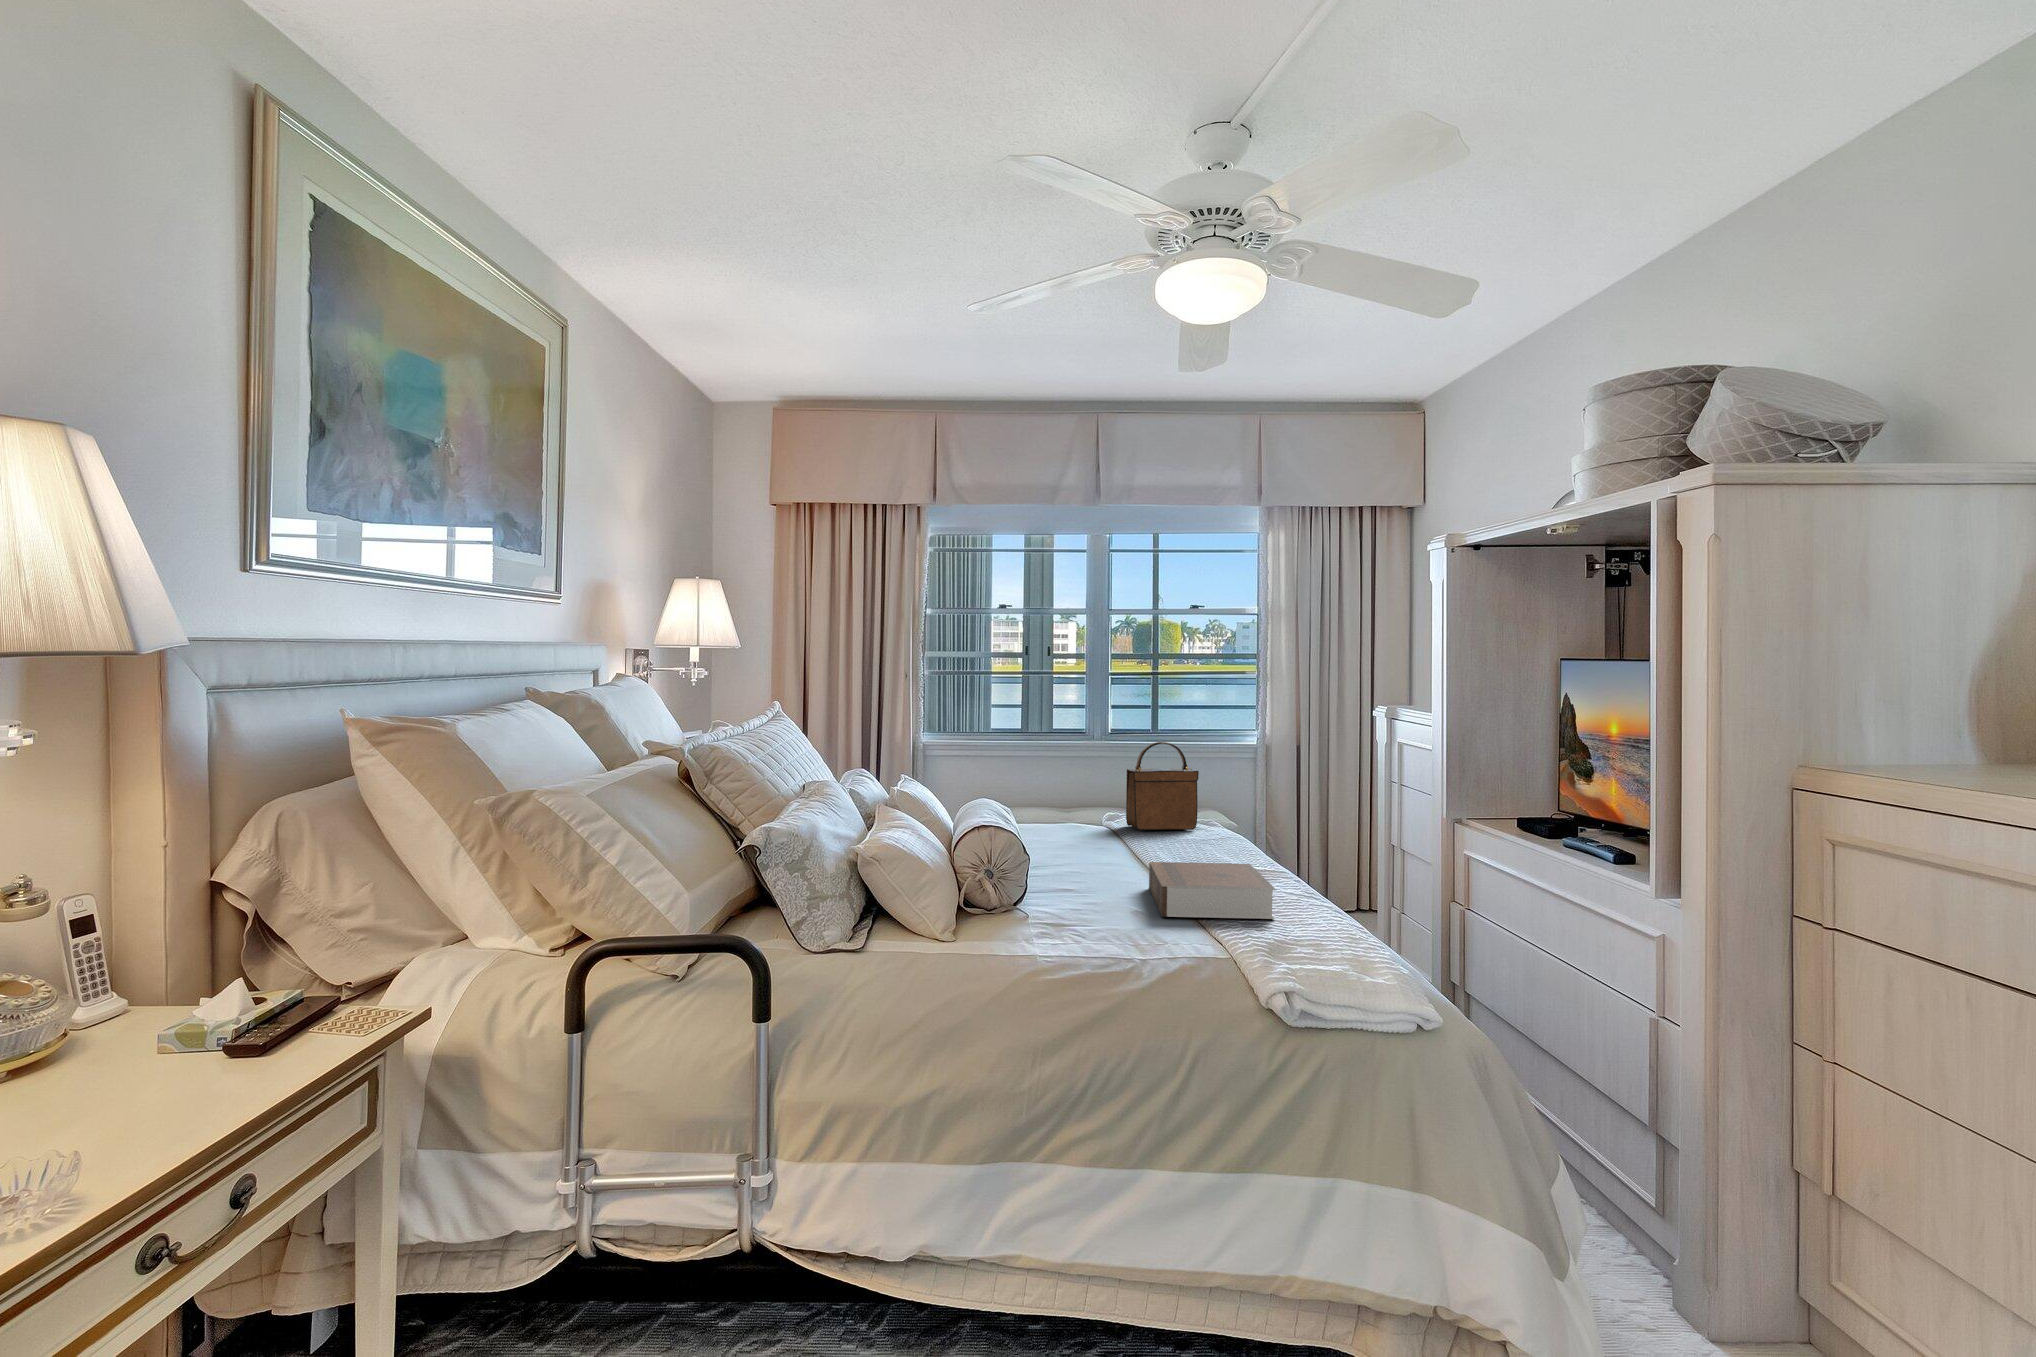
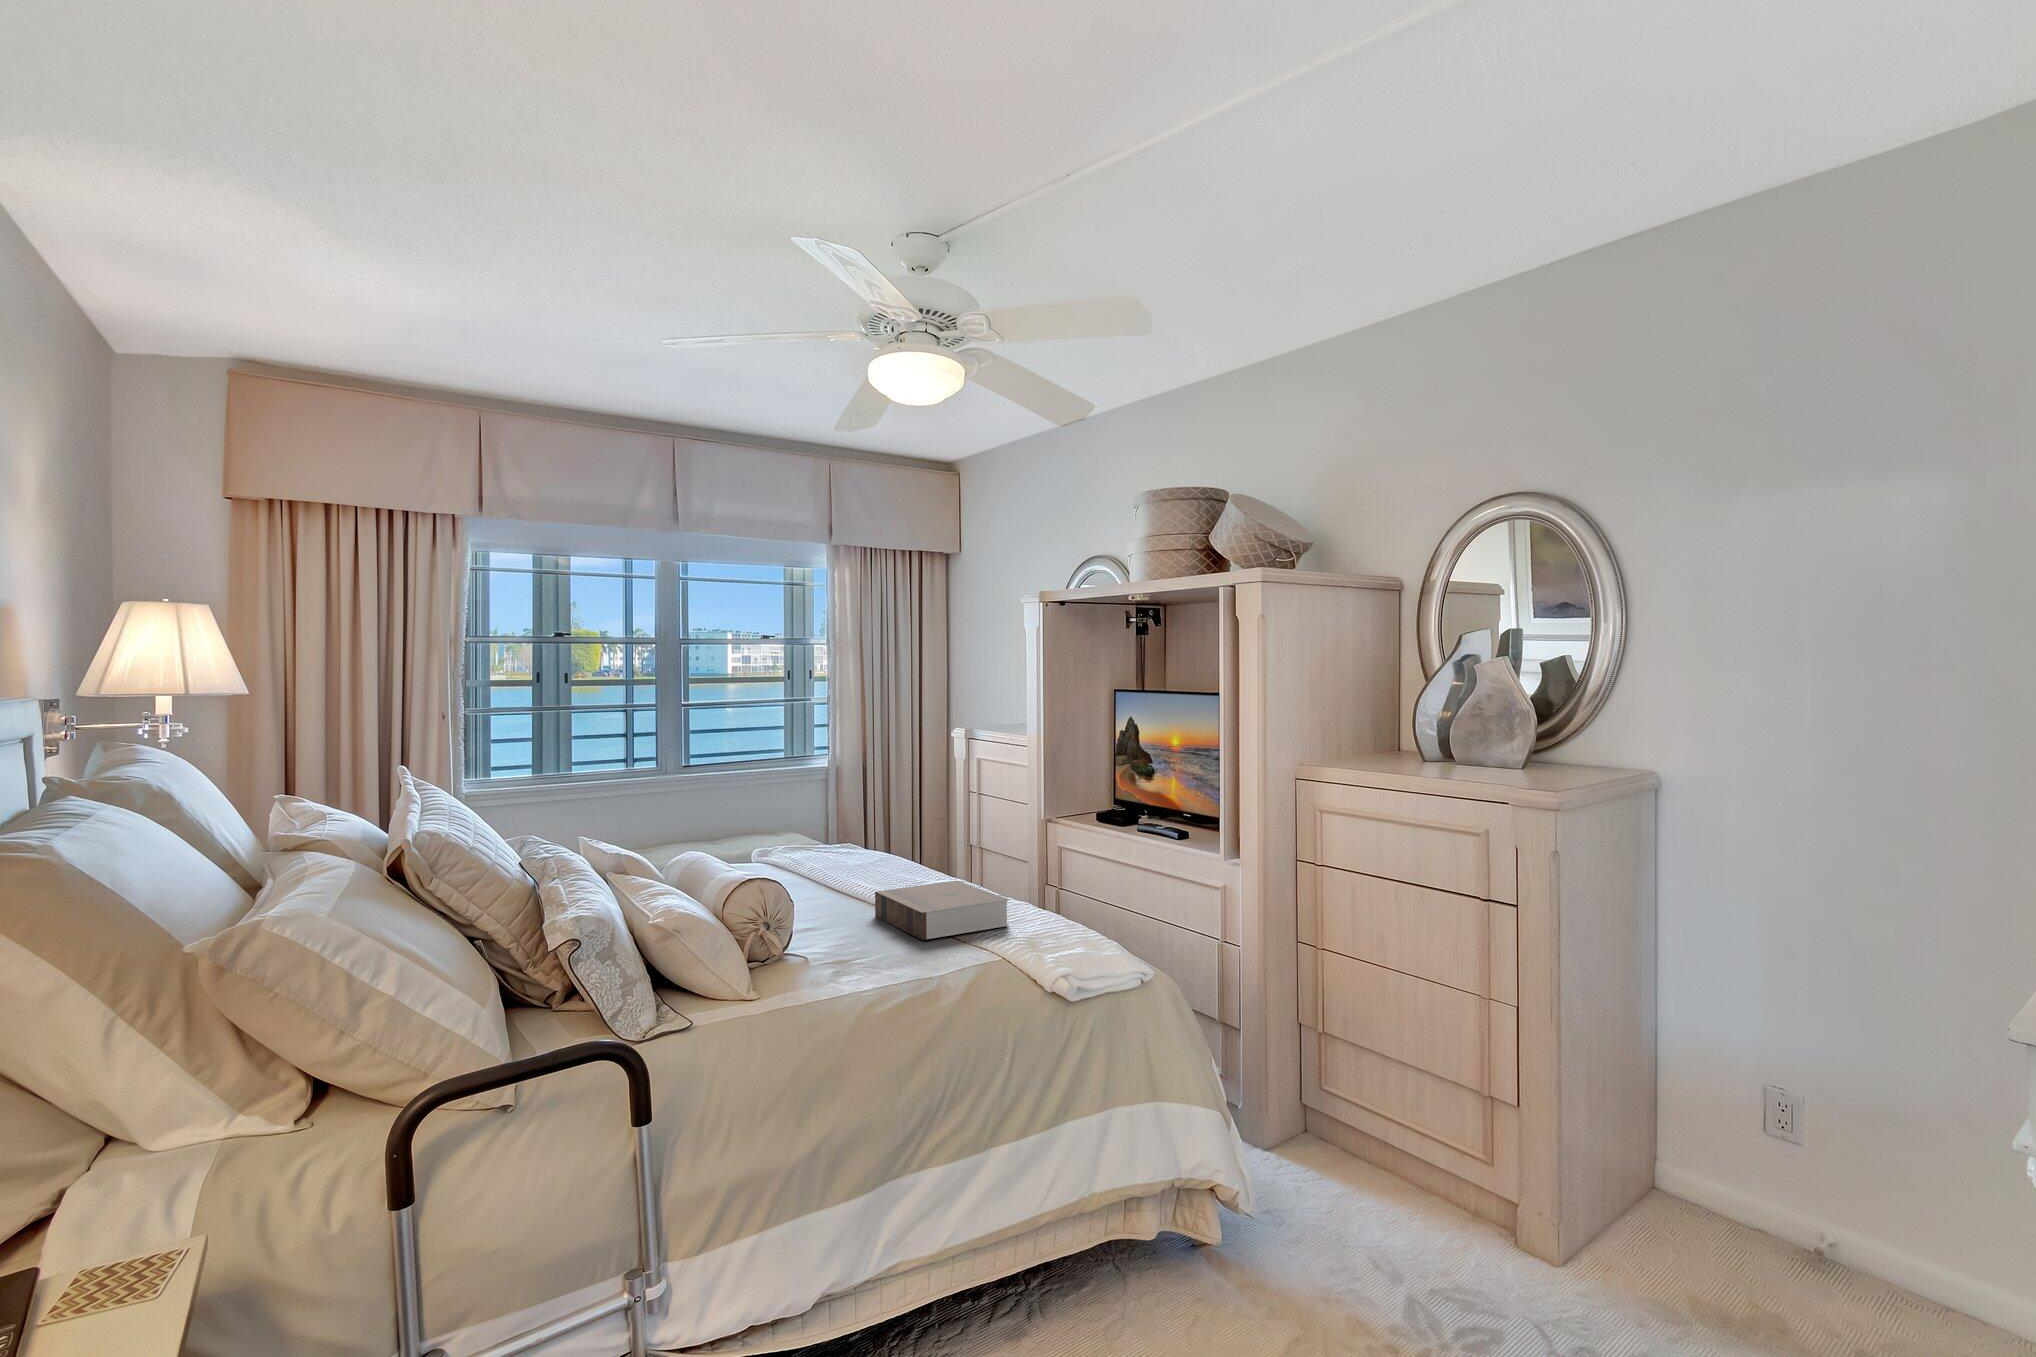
handbag: present [1126,742,1199,830] -> none [776,774,845,862]

